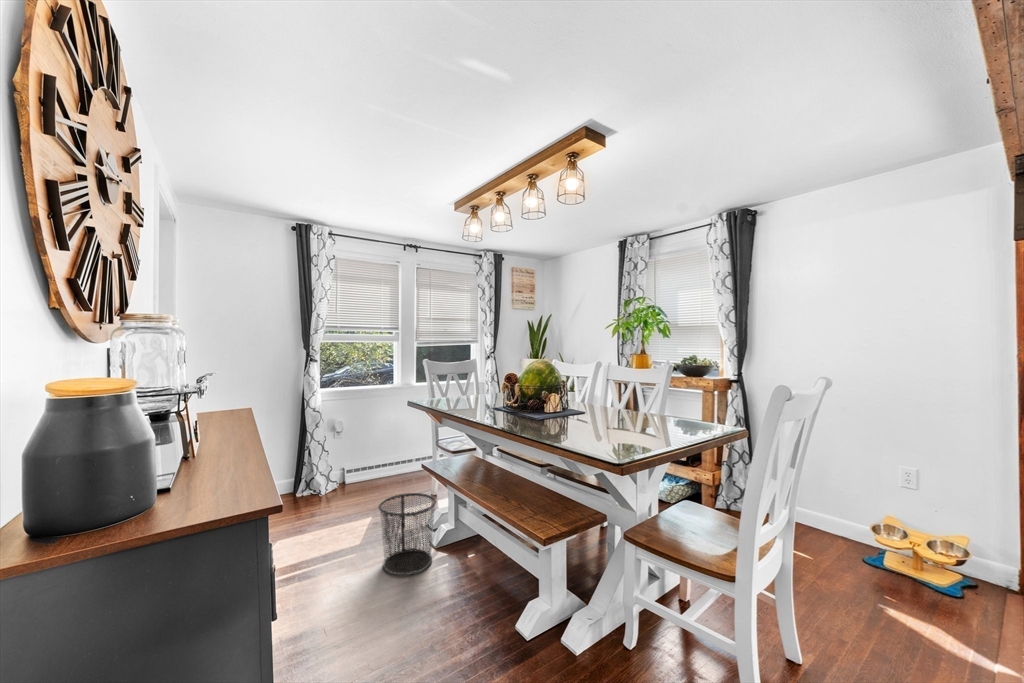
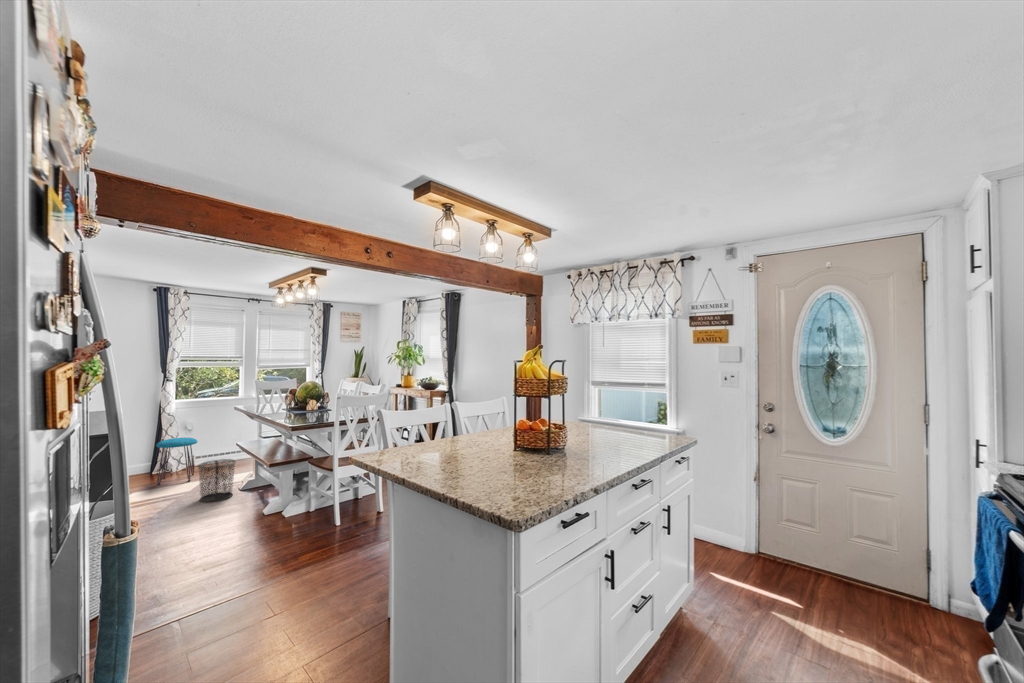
stool: none [303,446,358,522] -> present [156,438,198,485]

